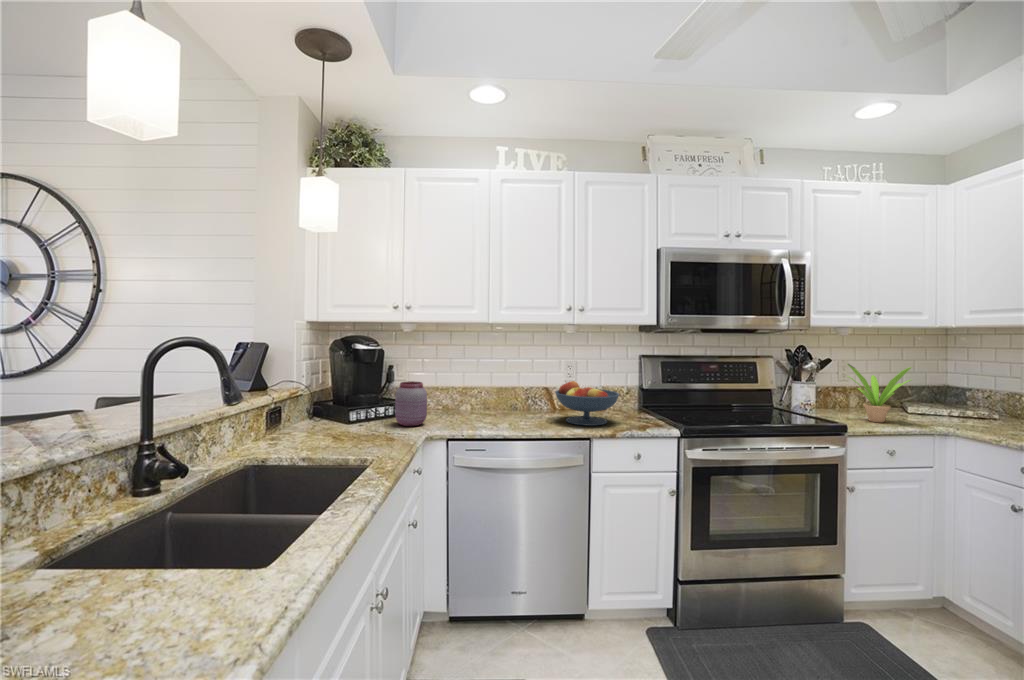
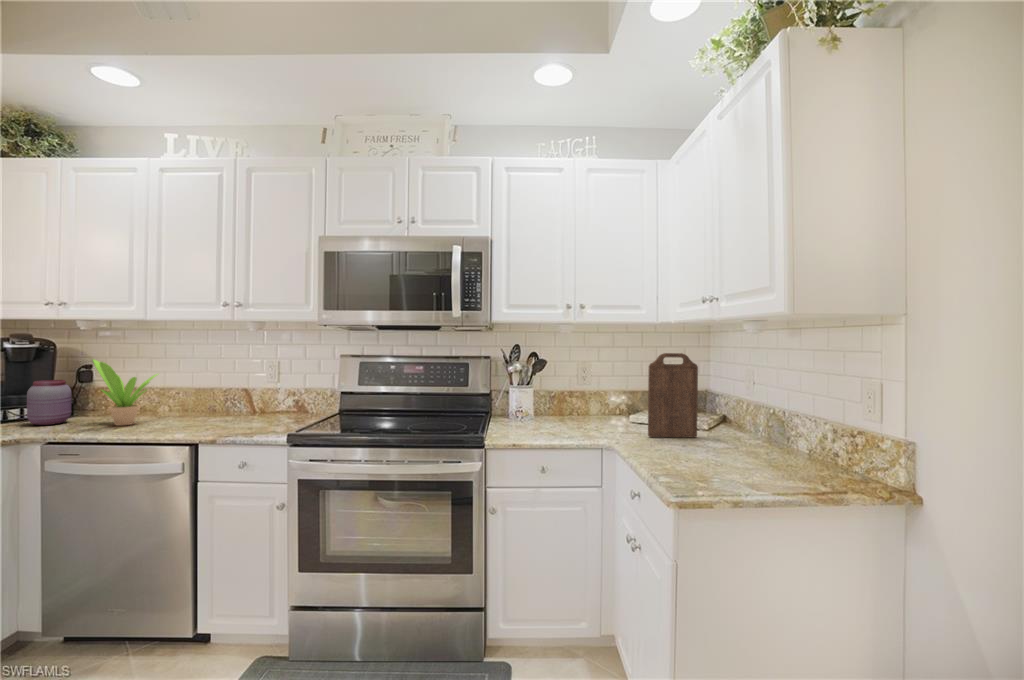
cutting board: none [962,357,1003,427] -> present [648,353,698,437]
potted plant: present [847,364,911,422] -> present [92,359,157,426]
fruit bowl: present [555,381,619,426] -> none [196,380,275,428]

